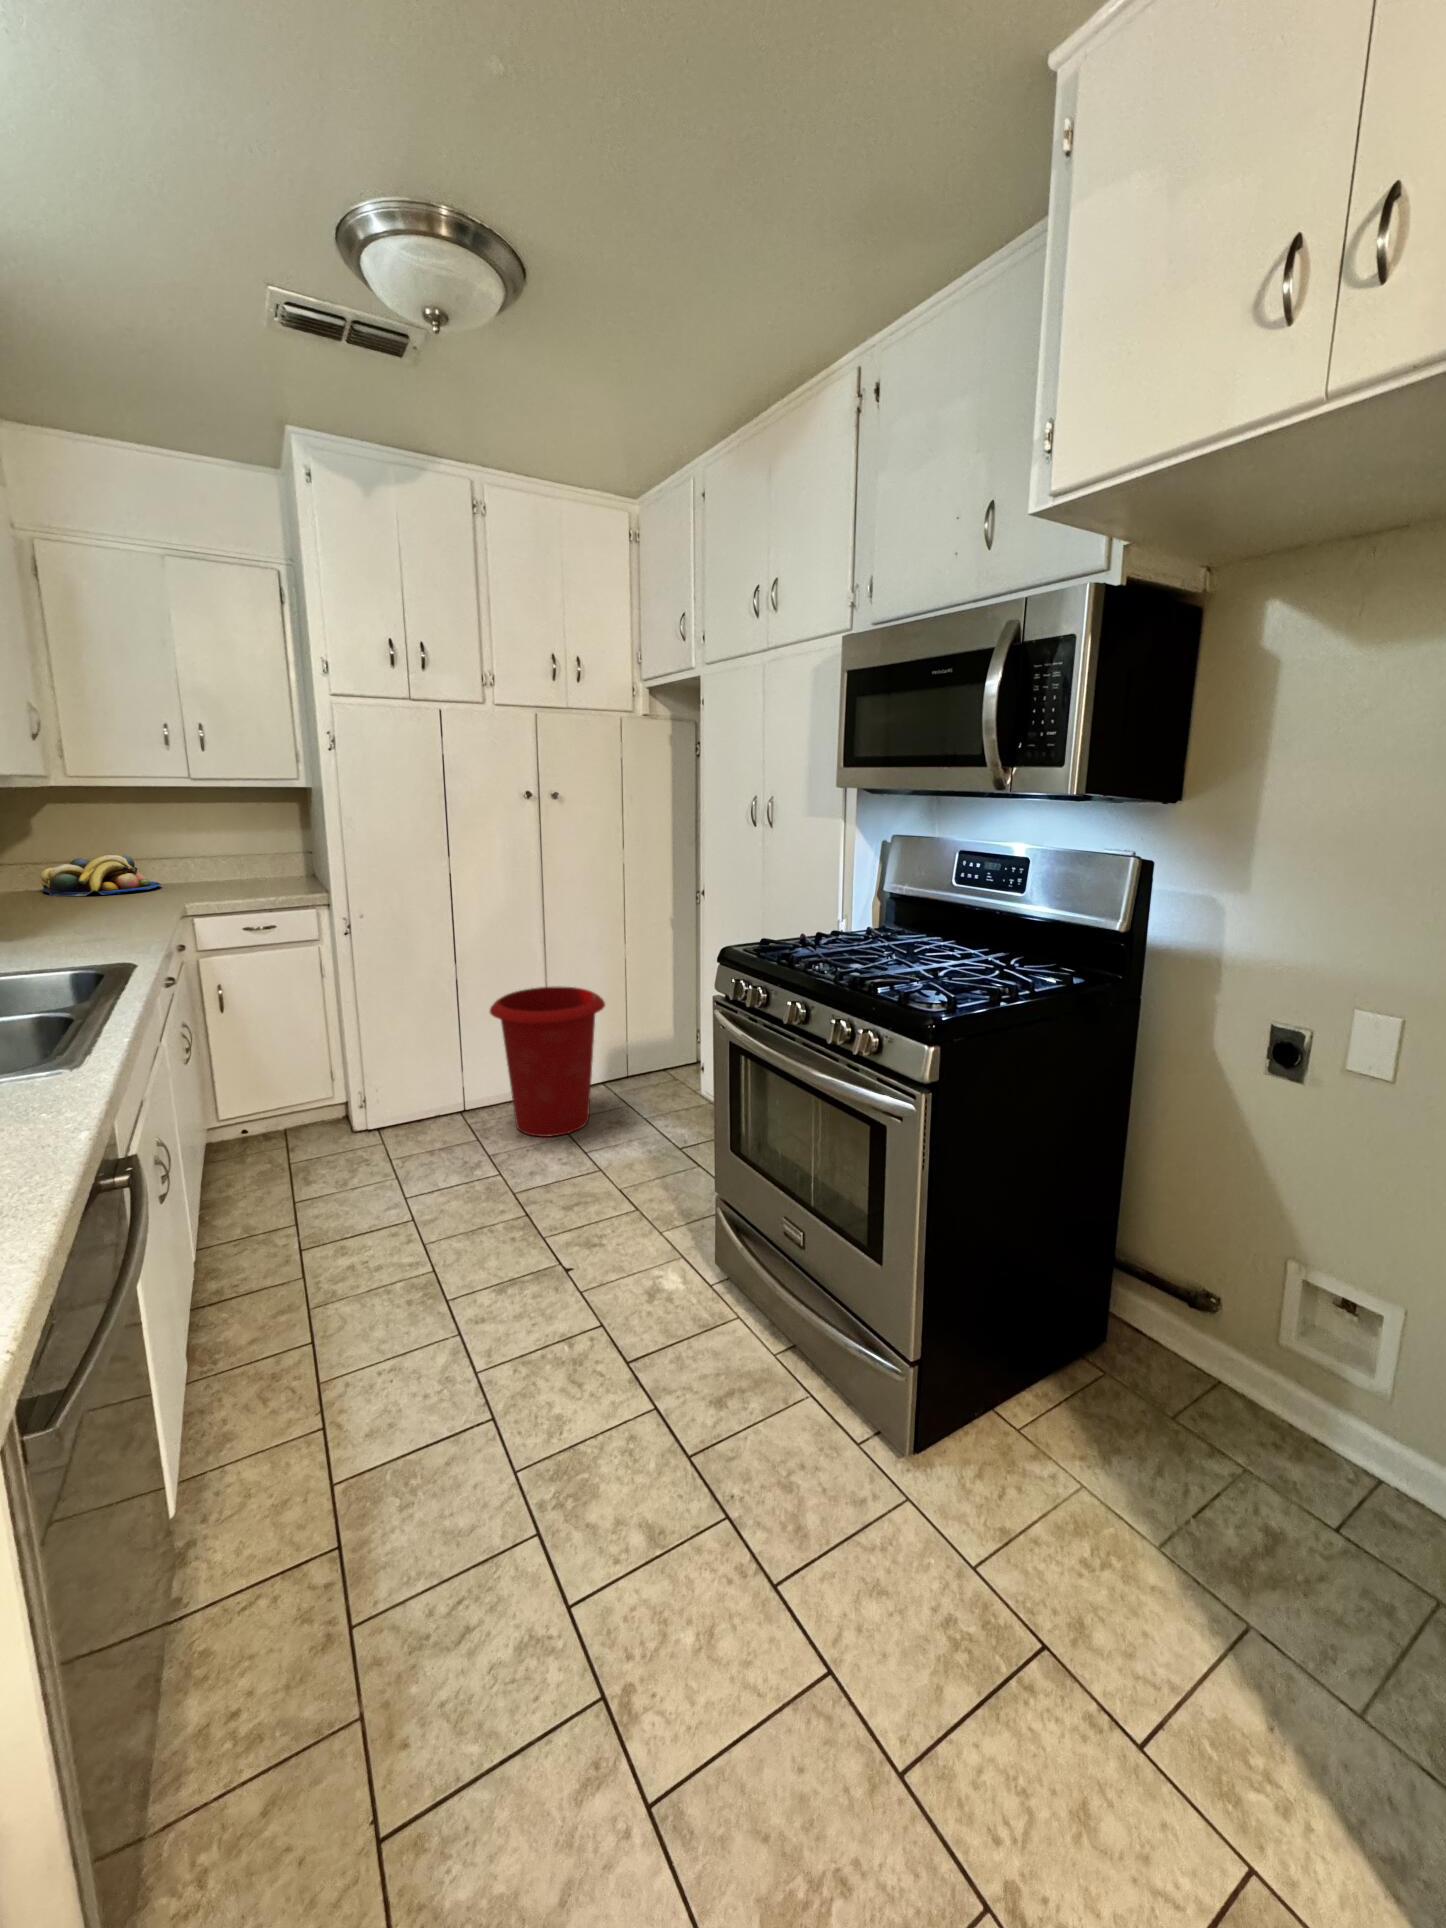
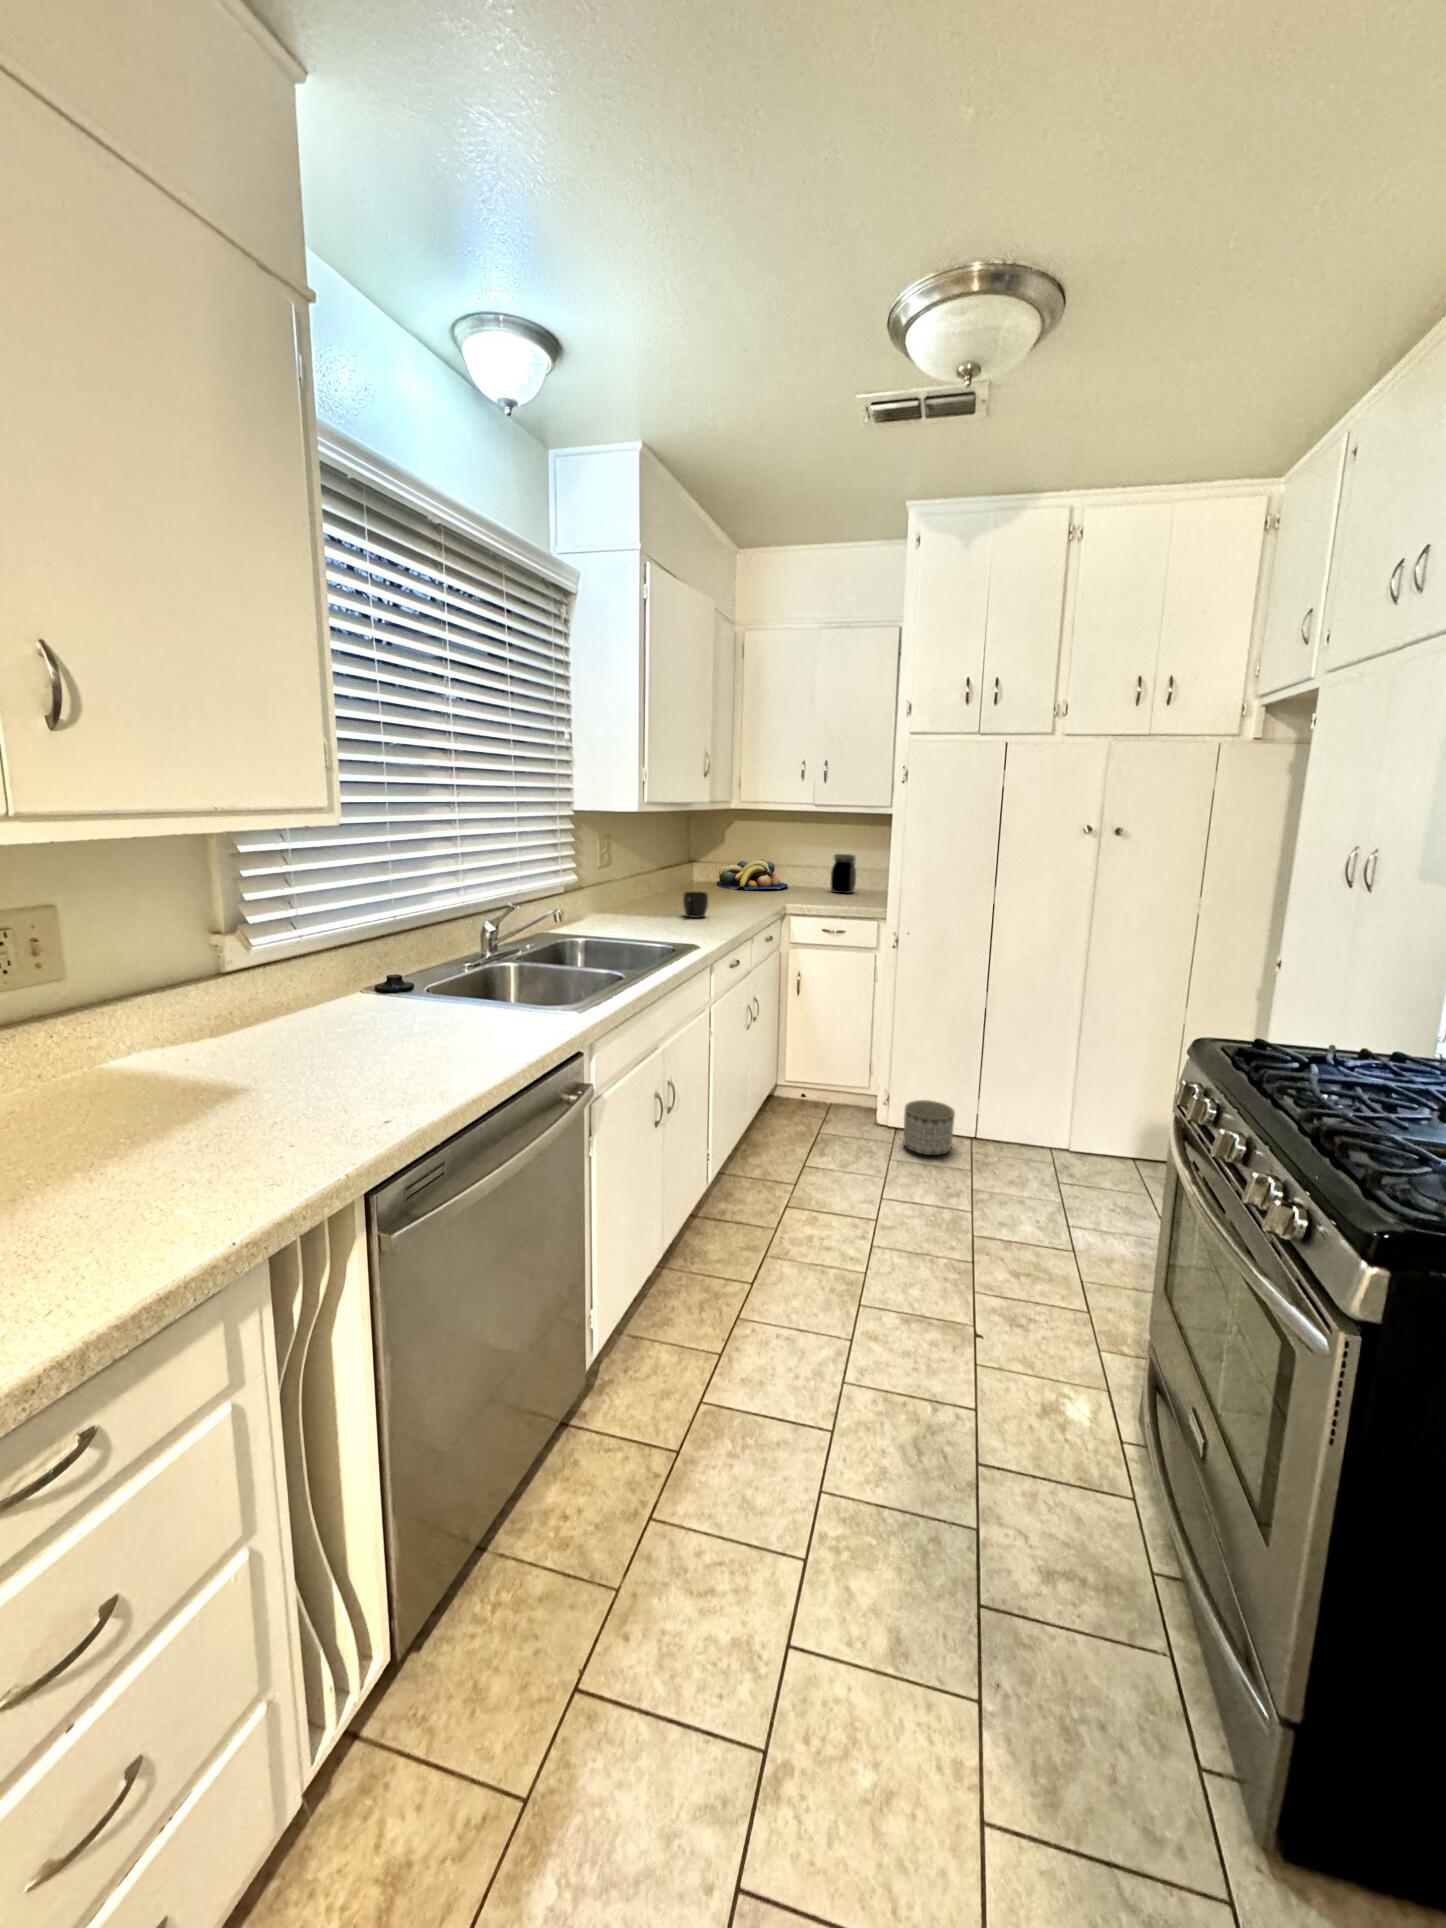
jar: none [221,838,258,885] -> present [831,854,856,893]
mug: none [48,899,93,935] -> present [683,891,708,918]
waste bin: present [490,987,605,1137] -> none [1004,1033,1133,1198]
planter: none [391,1087,448,1144] -> present [904,1100,955,1155]

